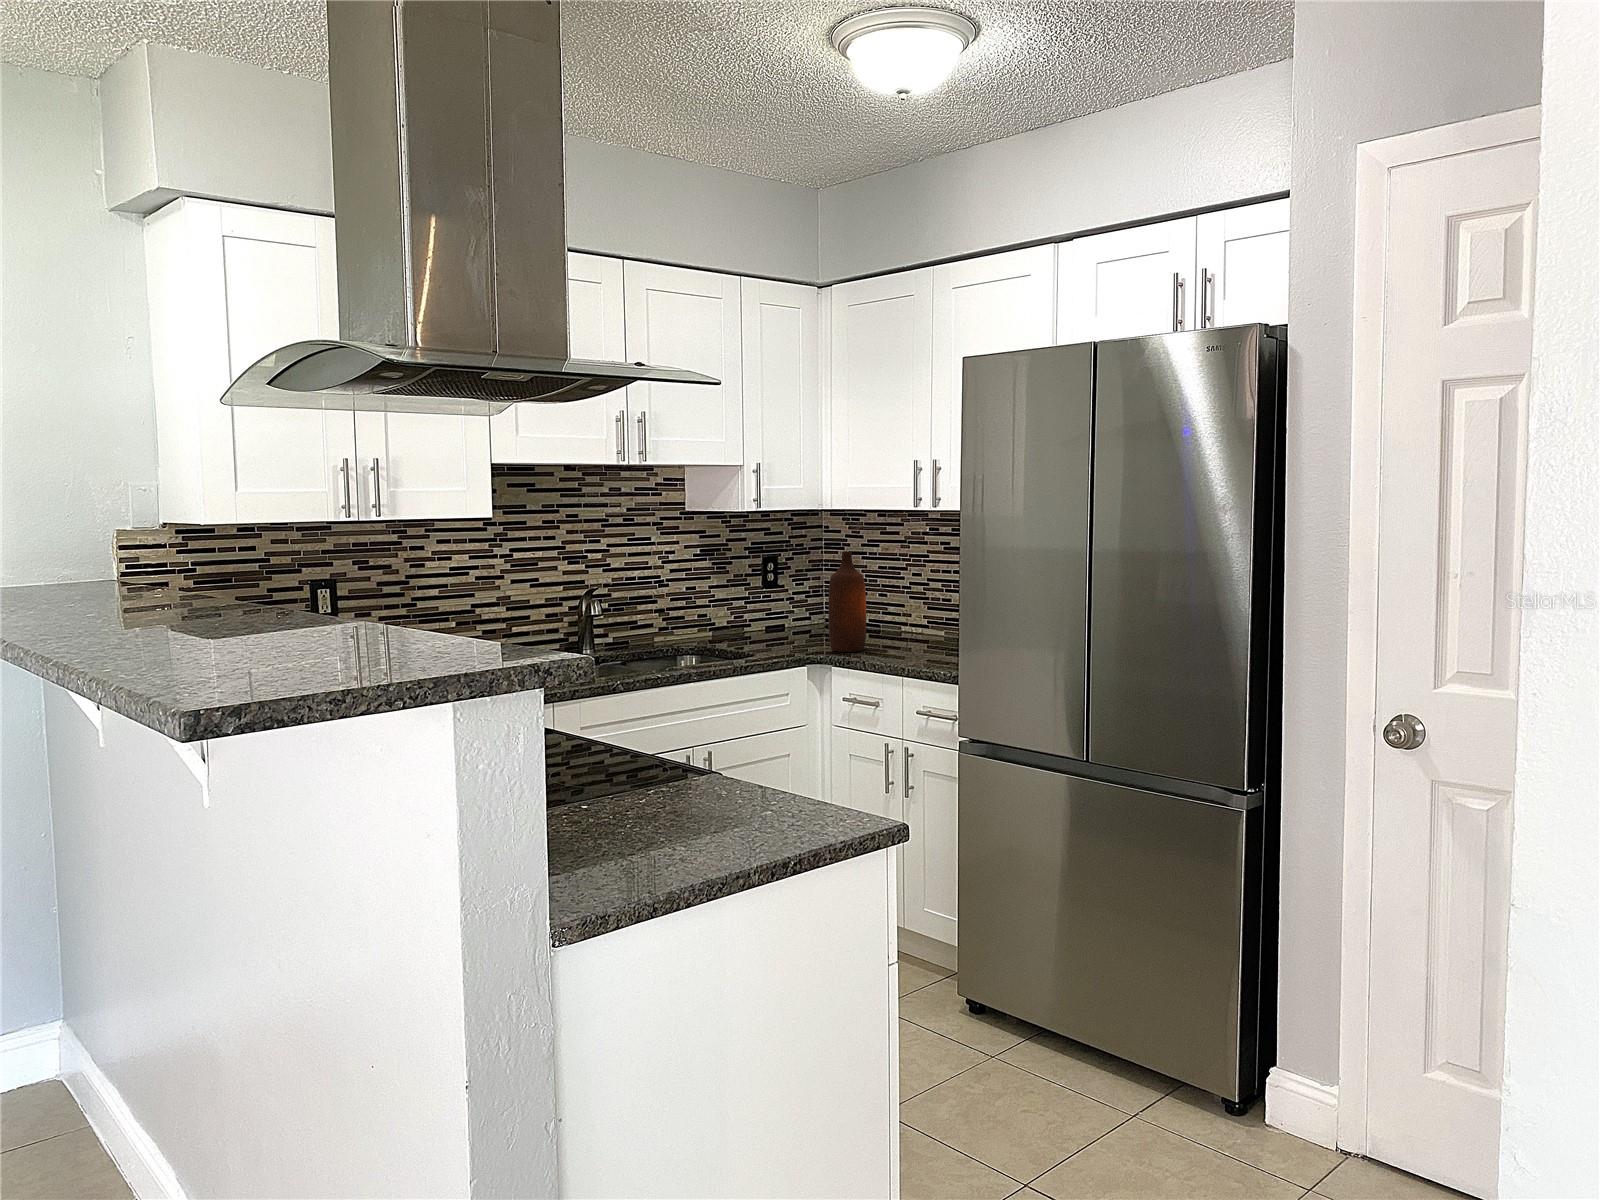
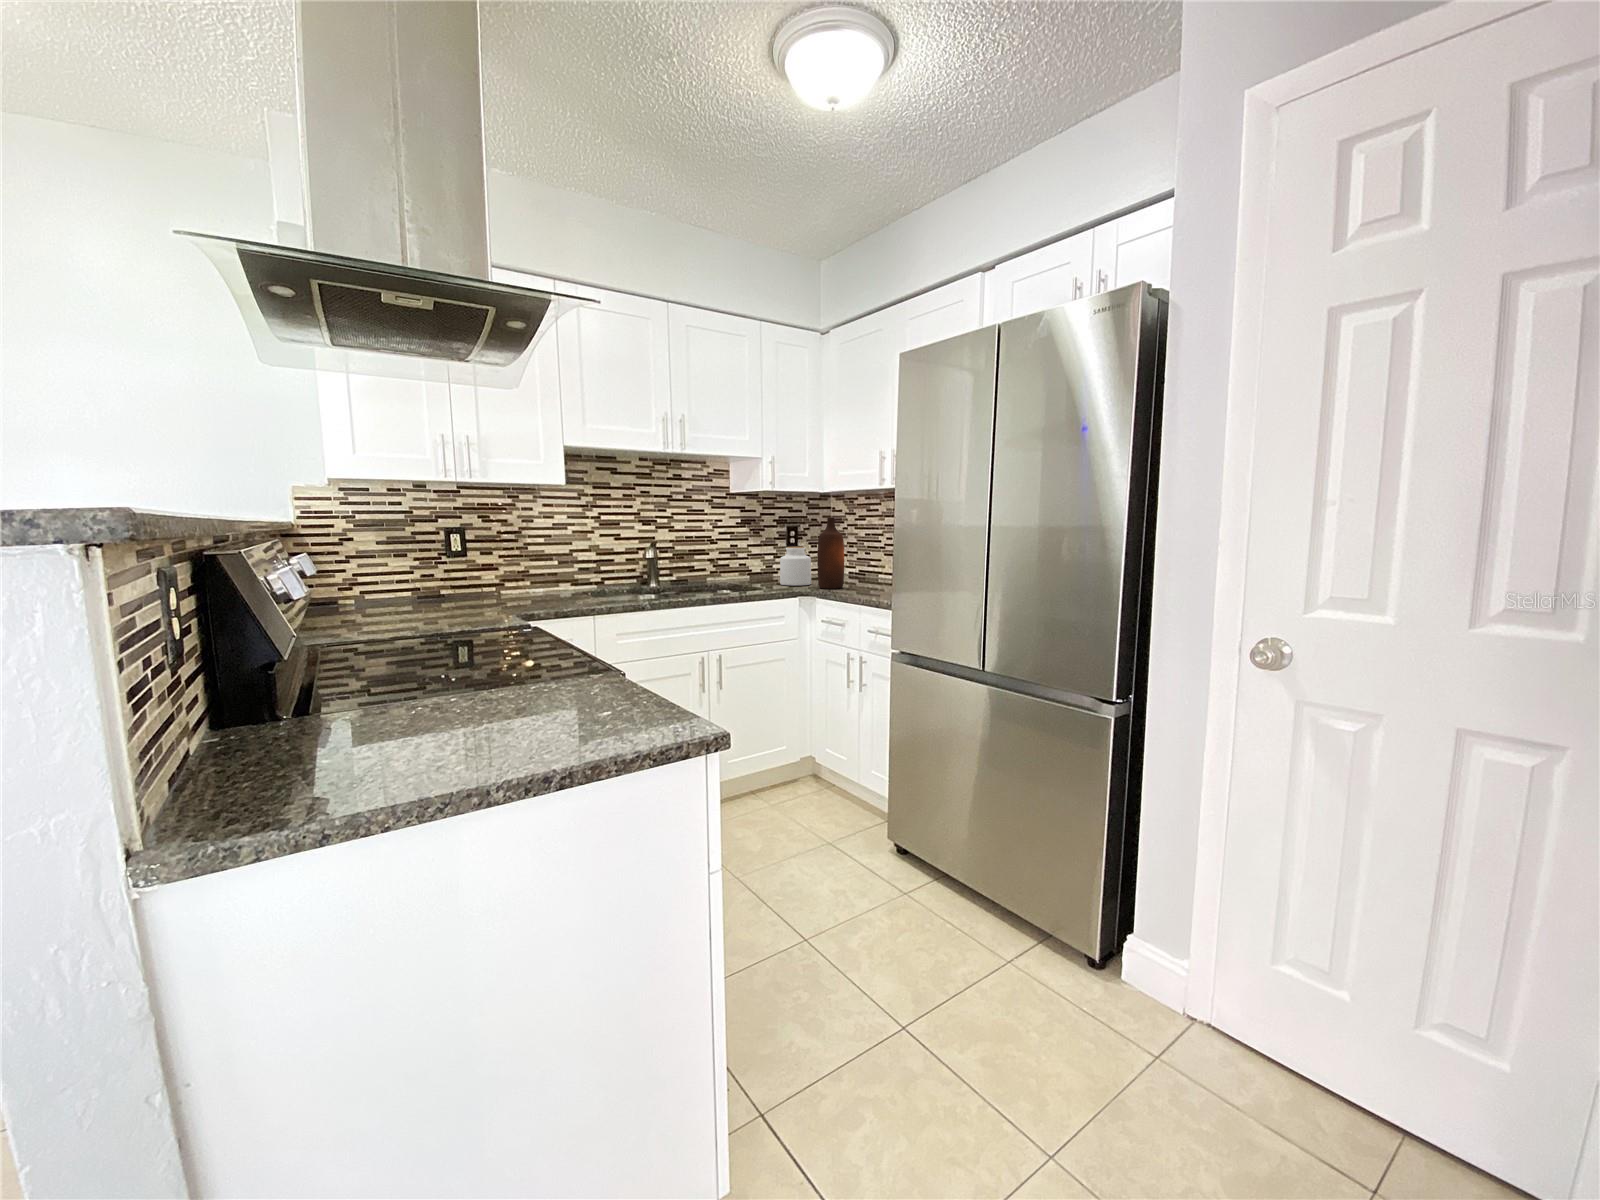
jar: none [768,590,813,647] -> present [780,547,811,585]

